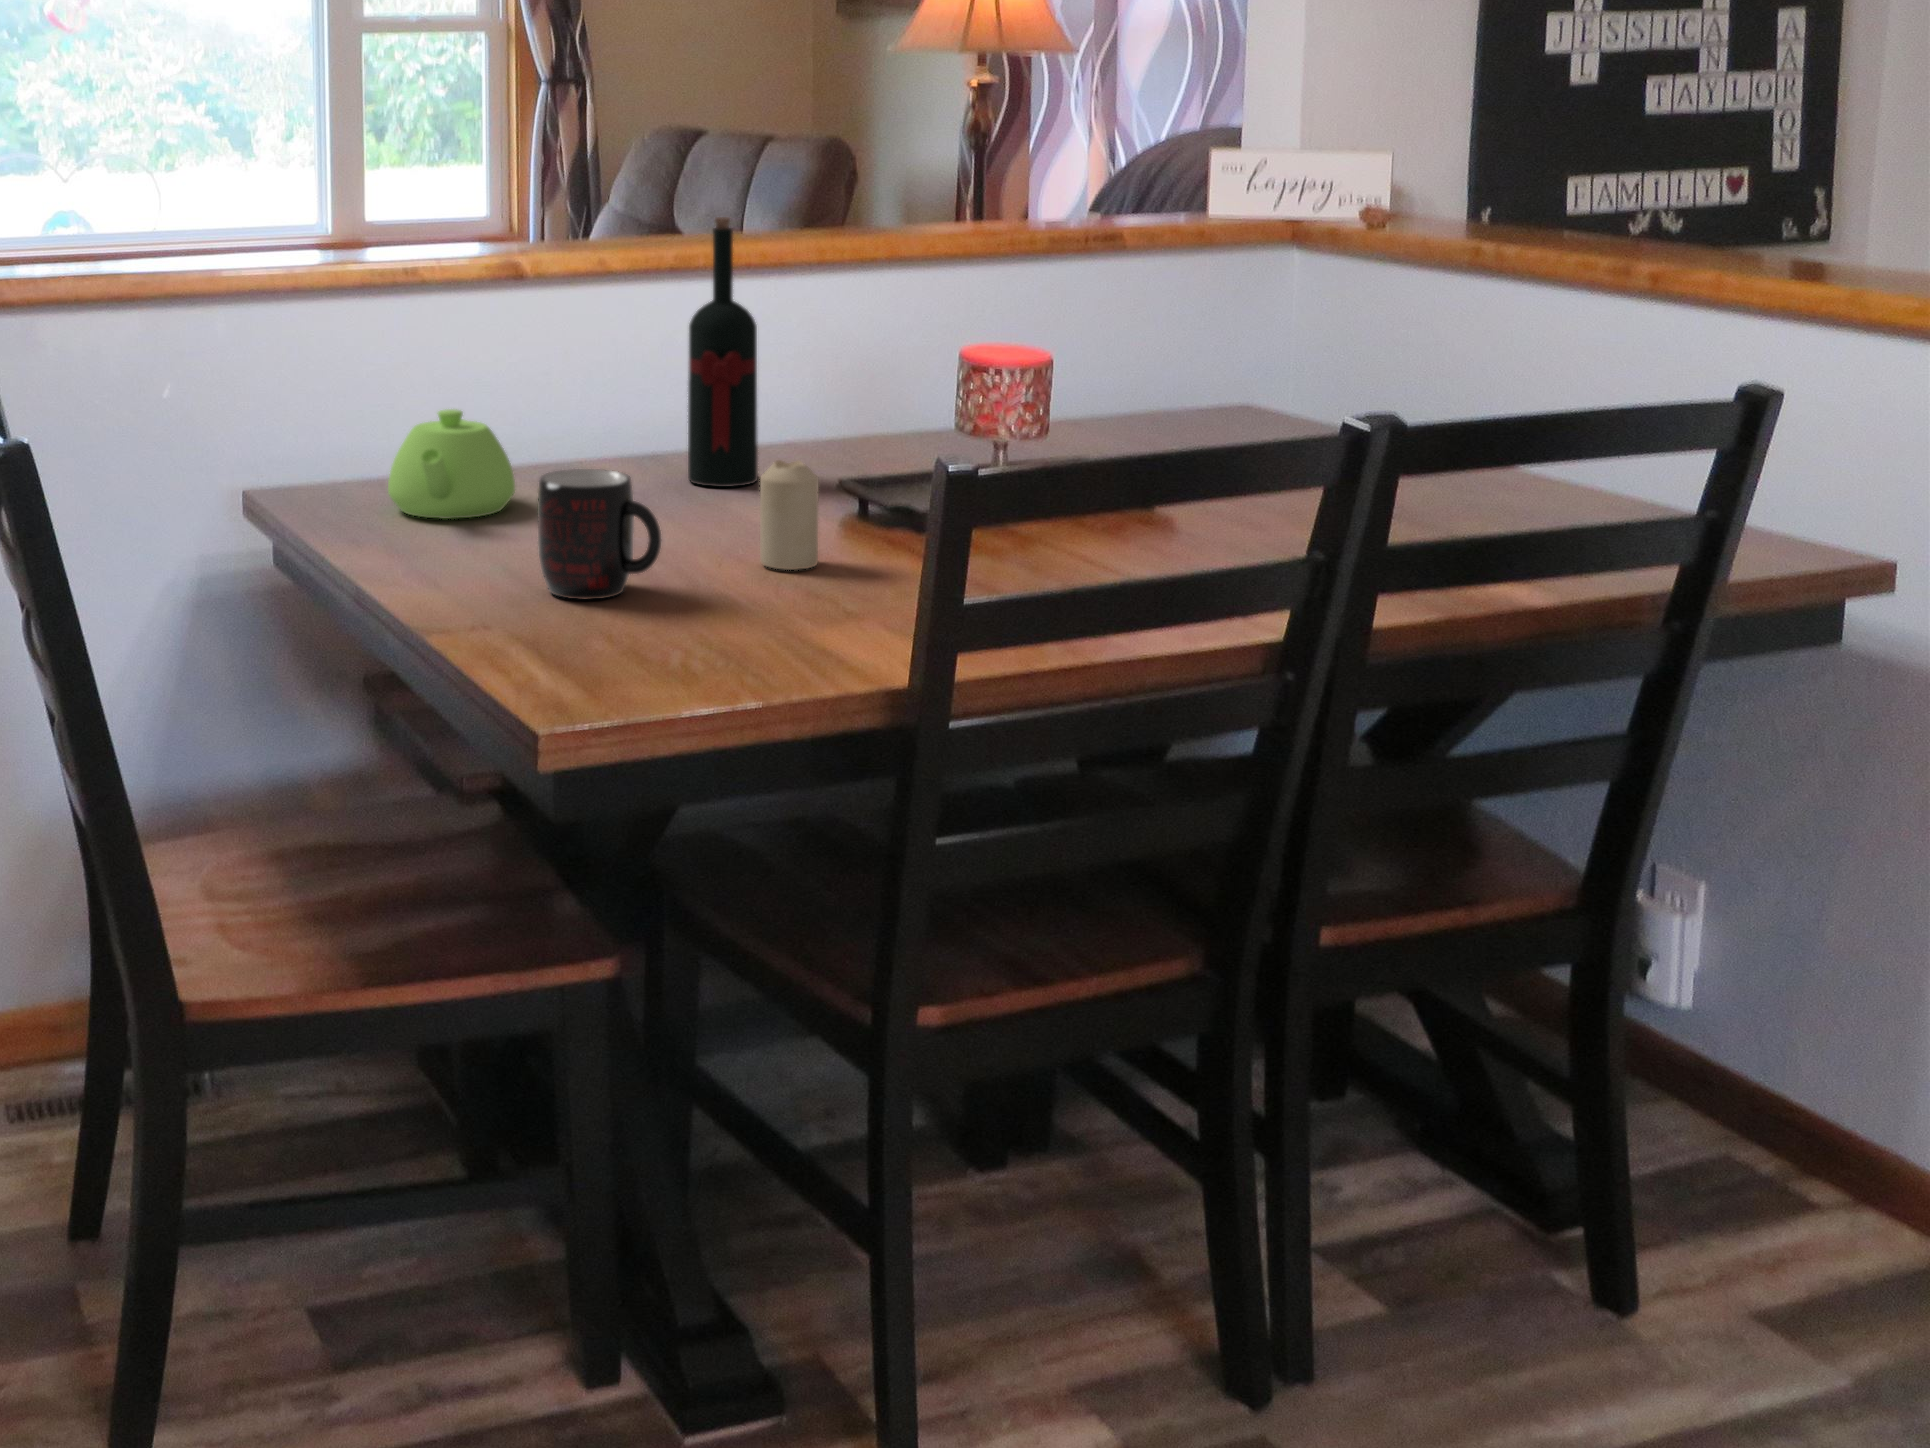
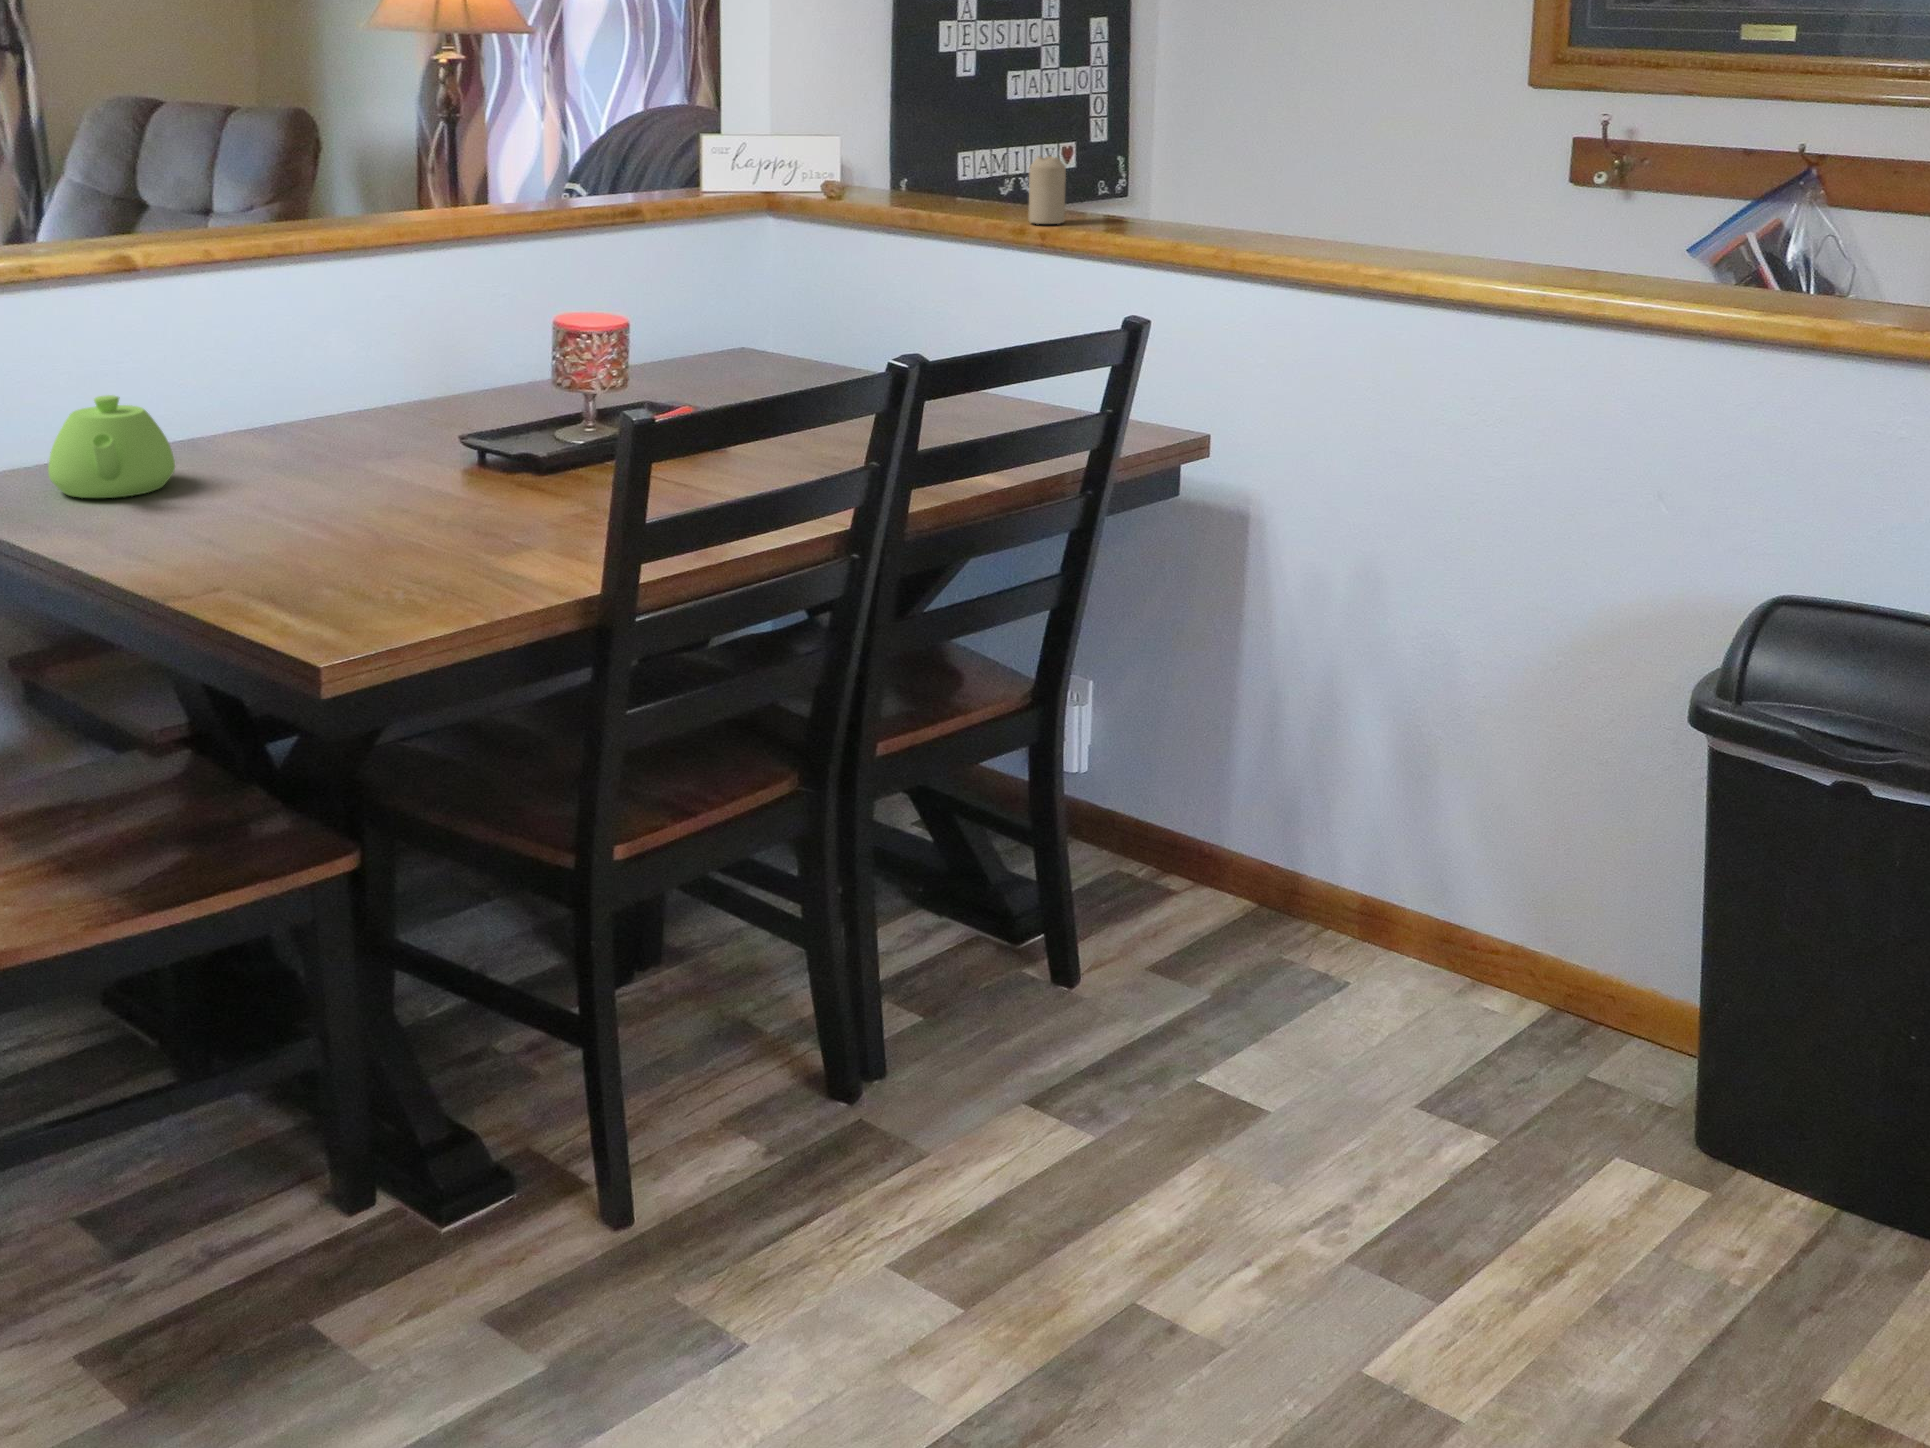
wine bottle: present [688,217,758,487] -> none [317,207,387,448]
candle: present [760,460,819,570] -> present [1029,156,1066,224]
mug: present [537,469,662,599] -> none [242,440,359,556]

